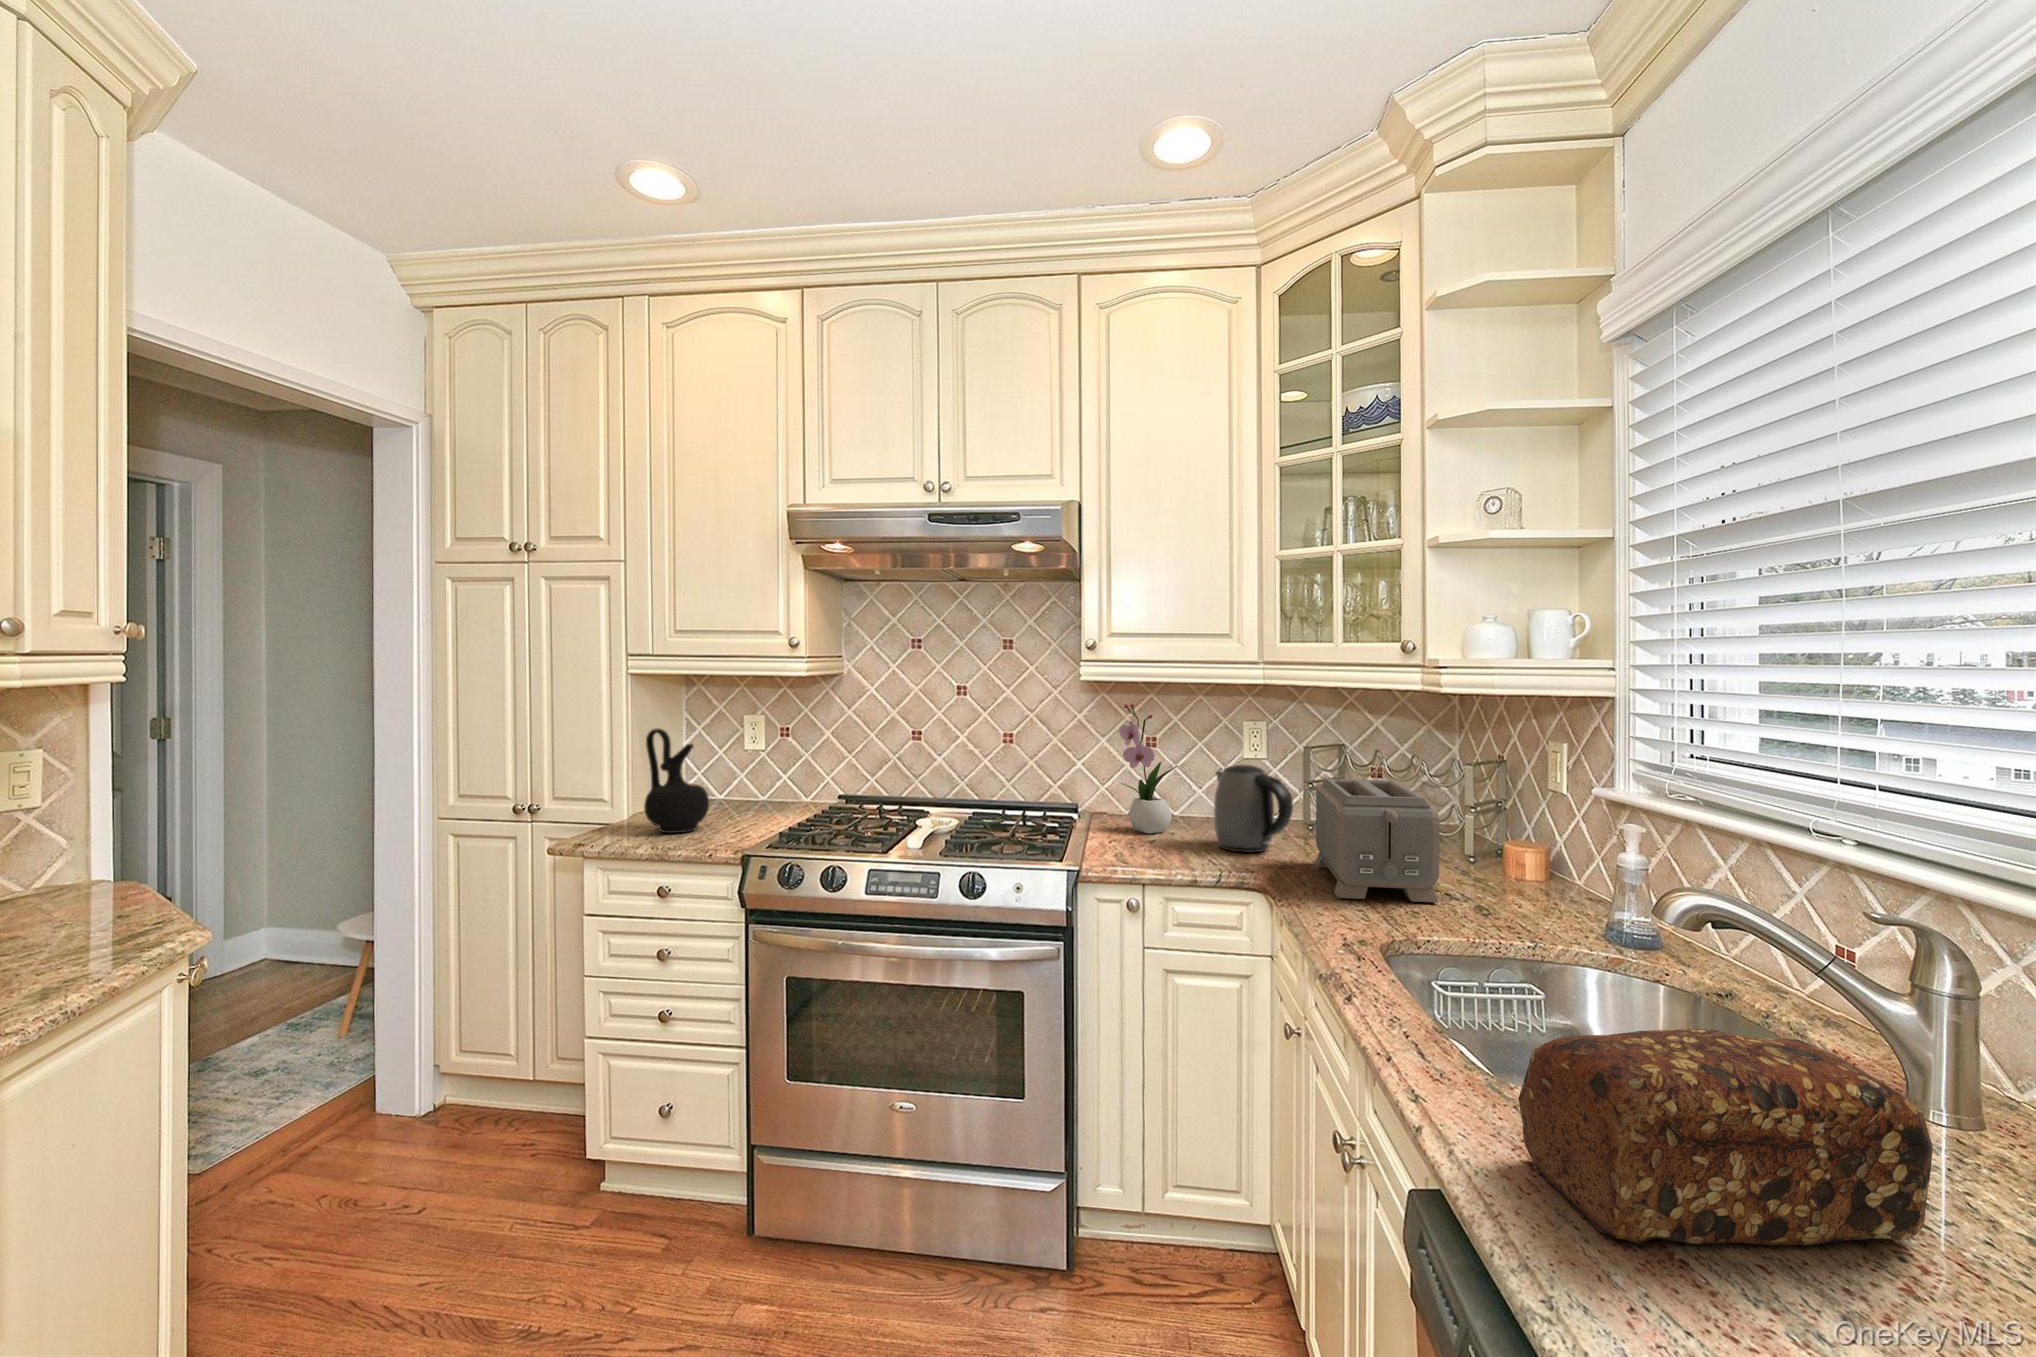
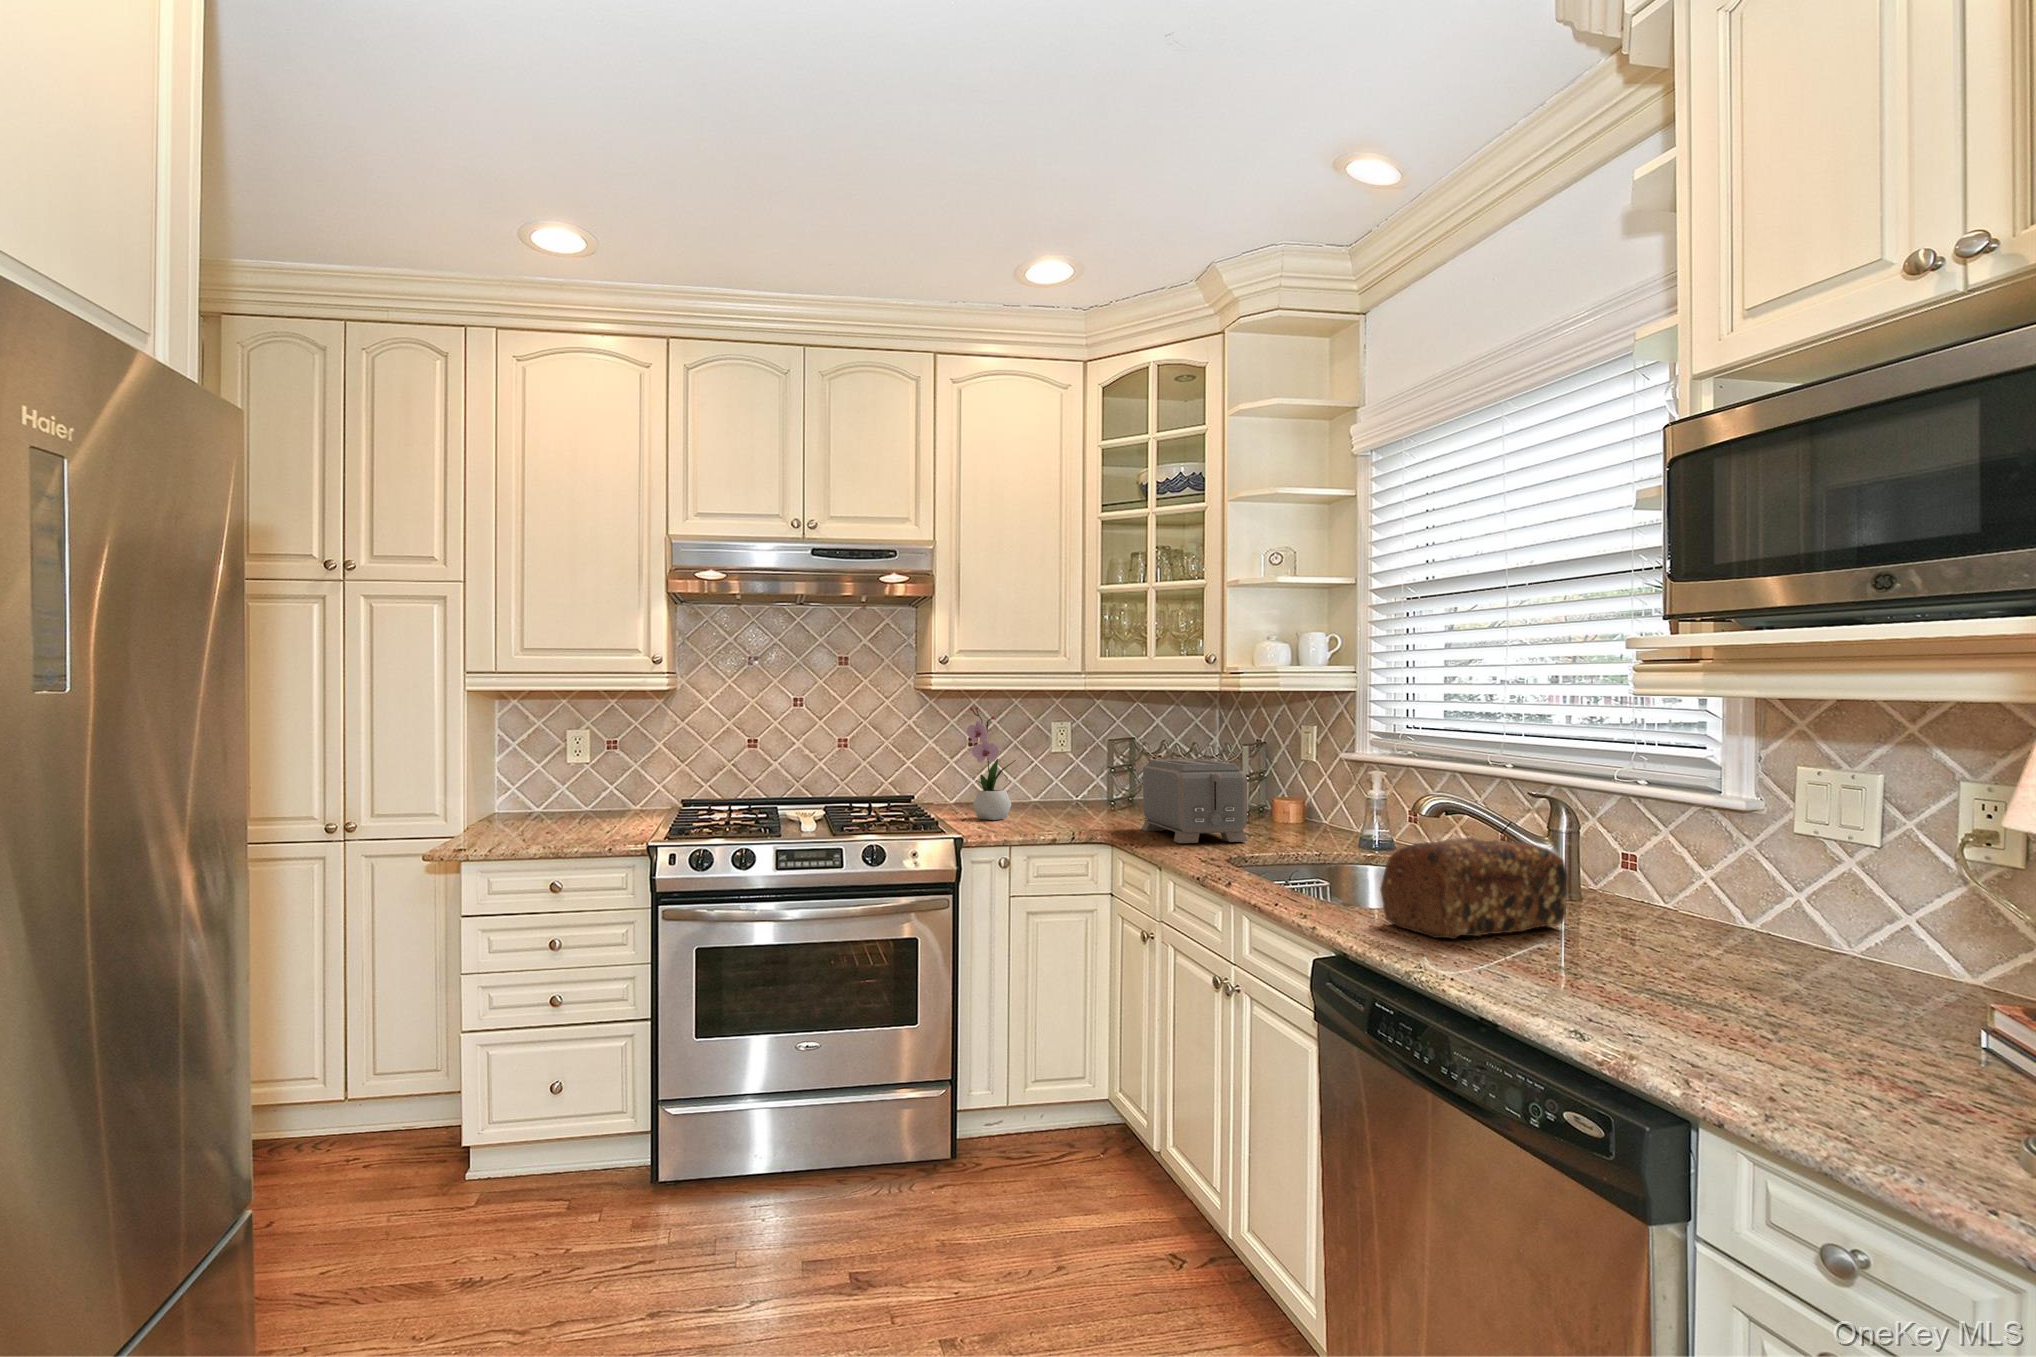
ceramic jug: present [644,729,709,833] -> none [497,732,567,840]
kettle: present [1214,765,1293,852] -> none [1053,754,1121,826]

